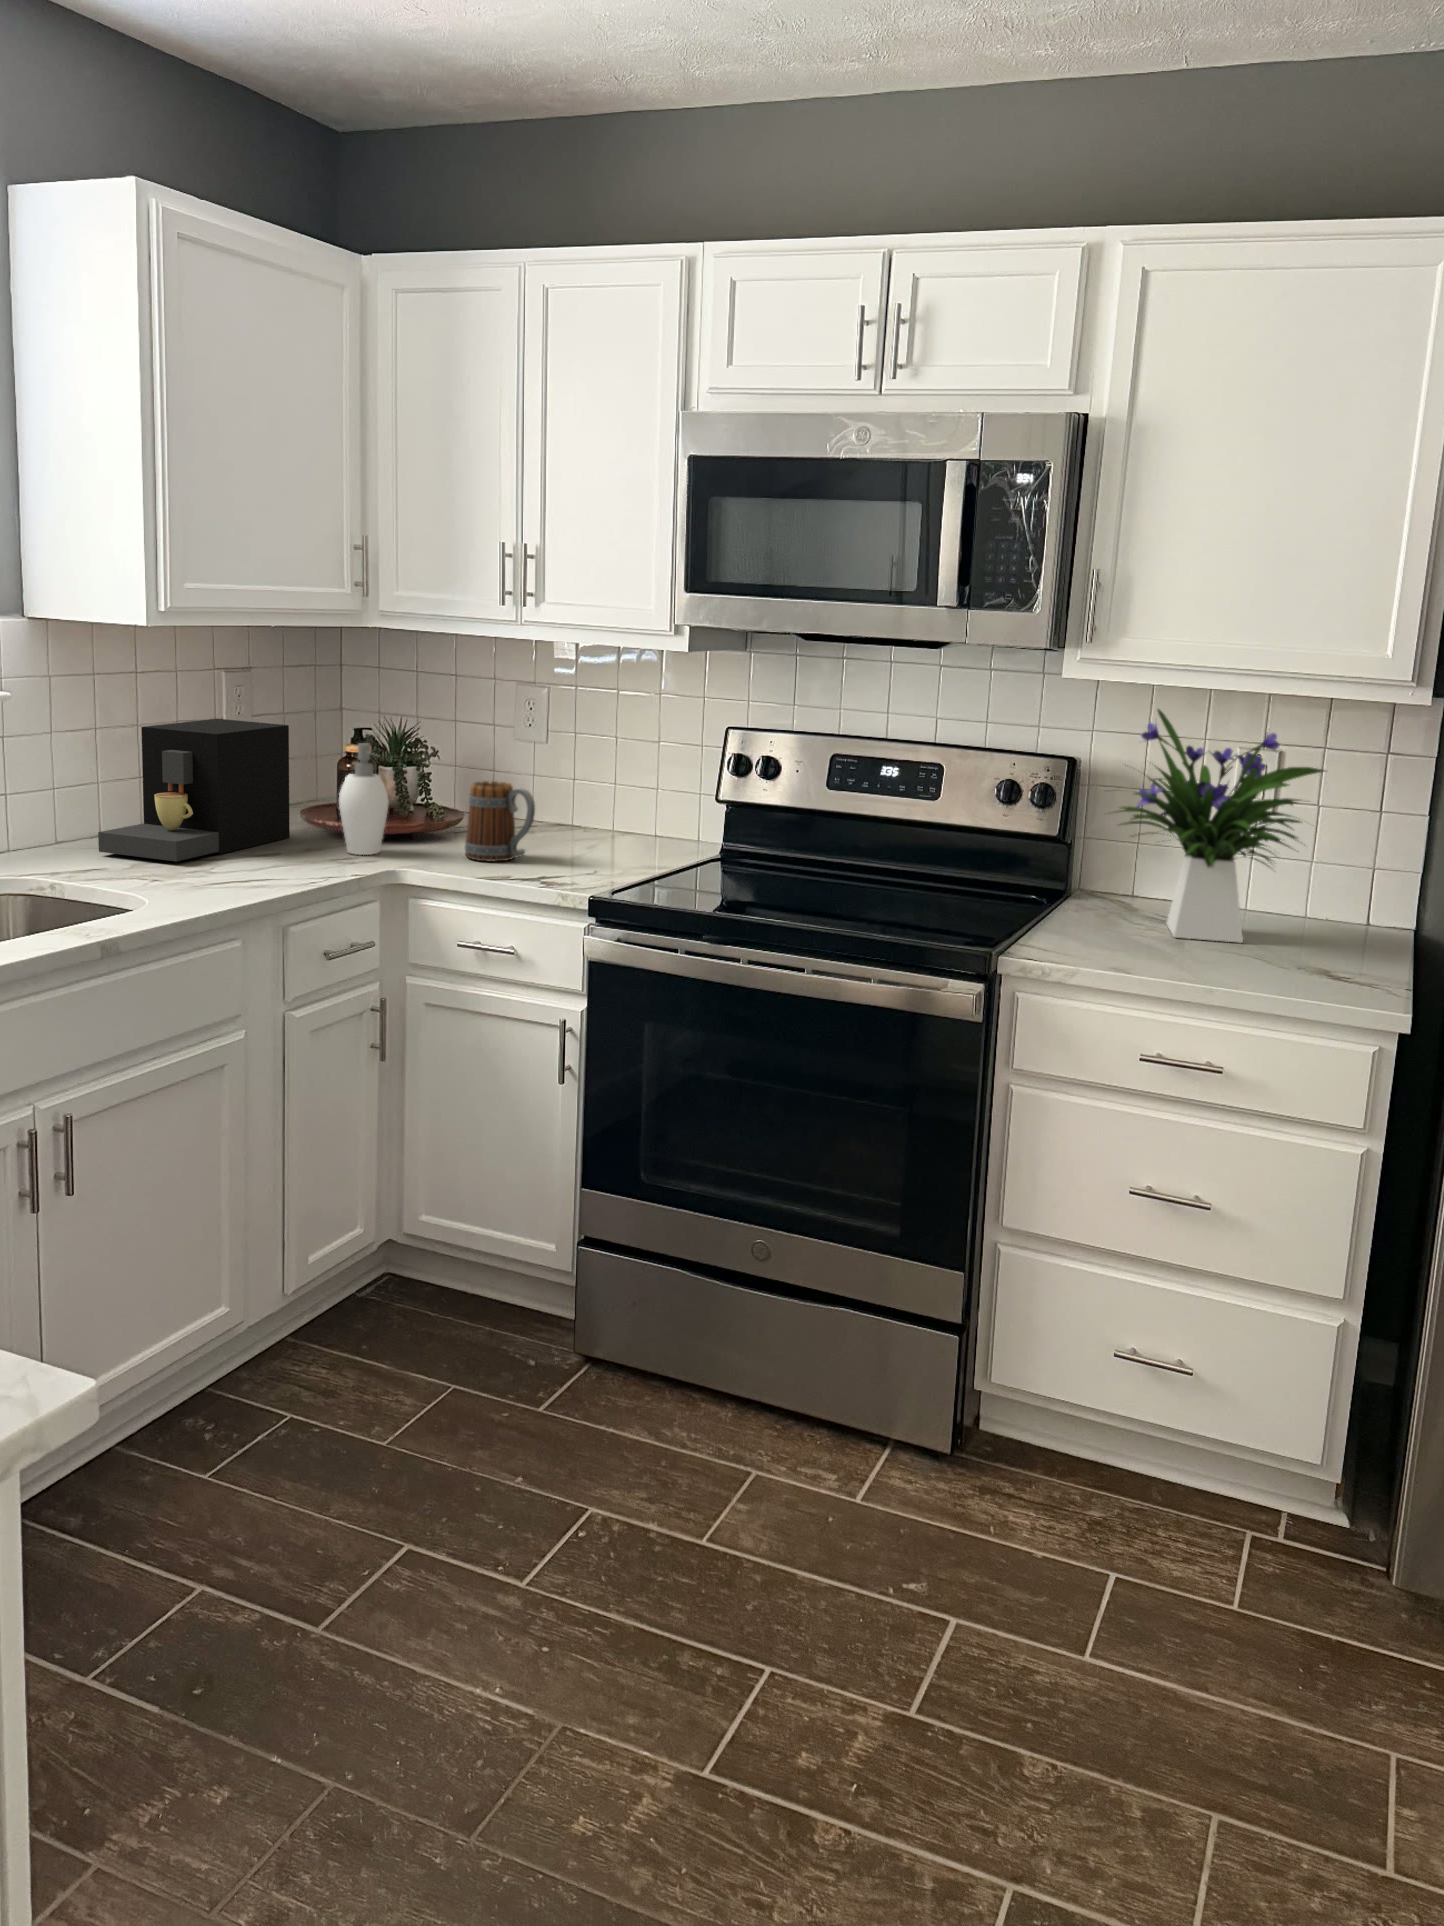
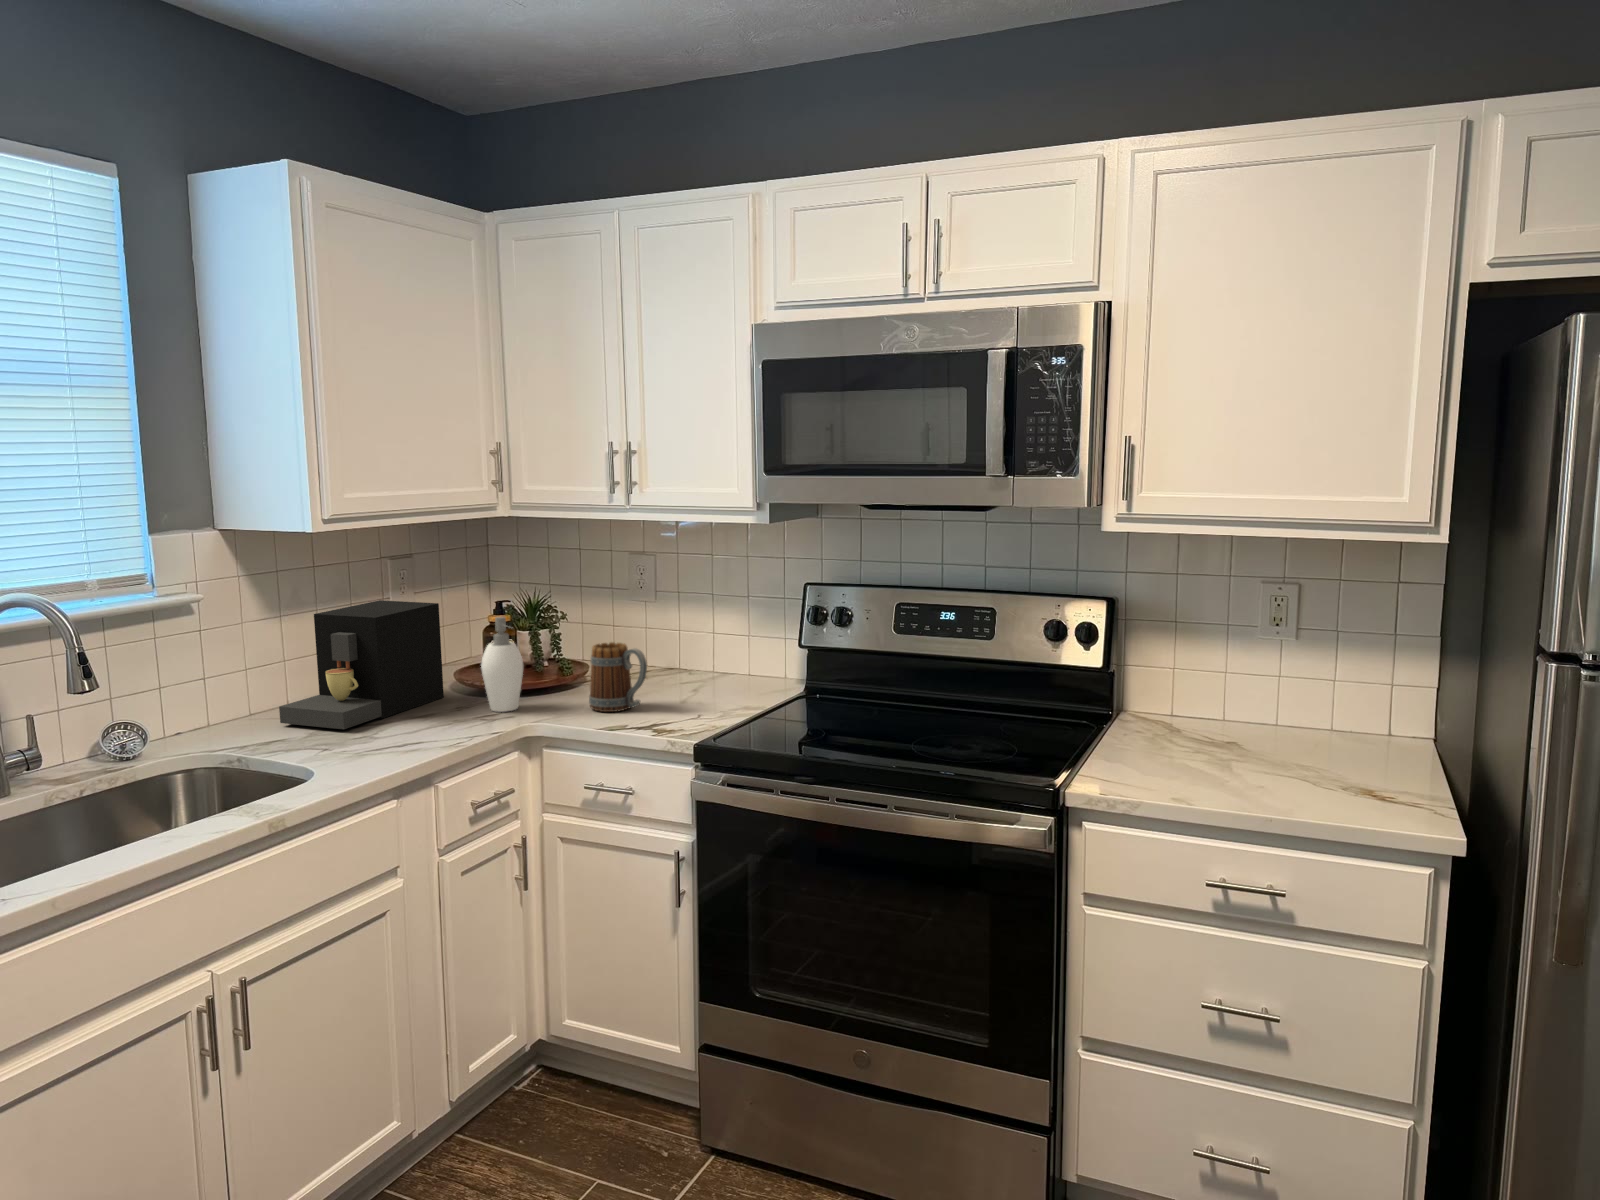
flower arrangement: present [1120,709,1325,943] -> none [1142,556,1347,761]

